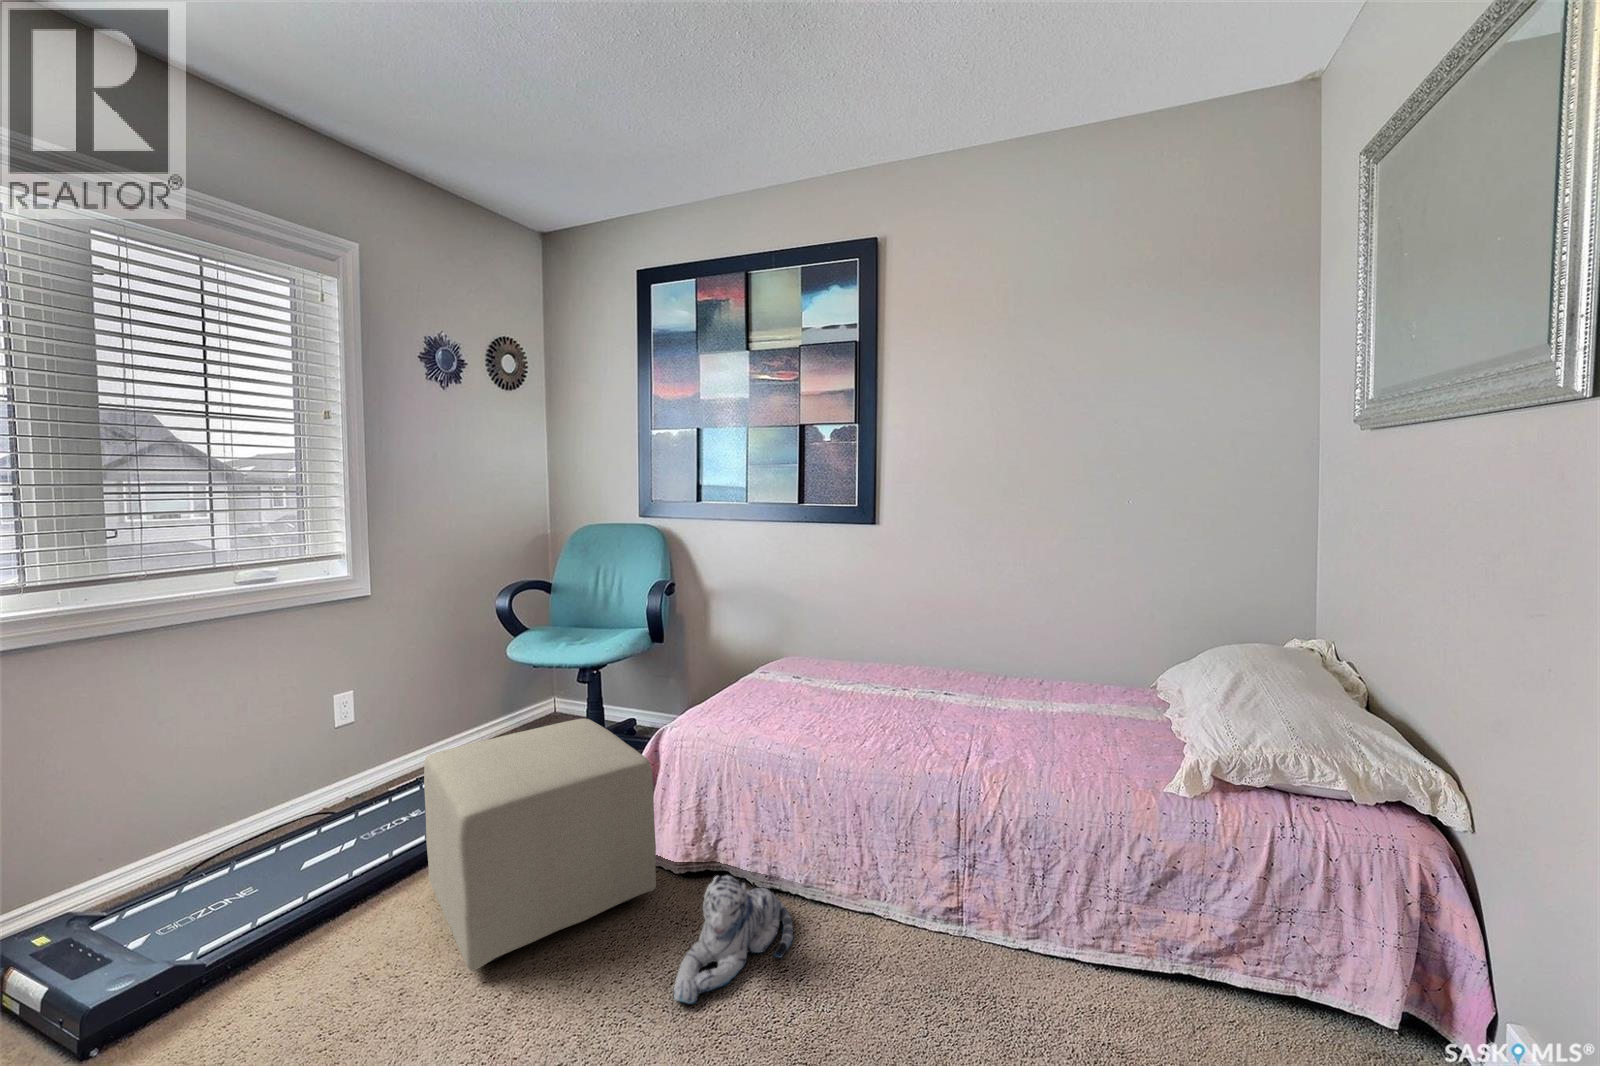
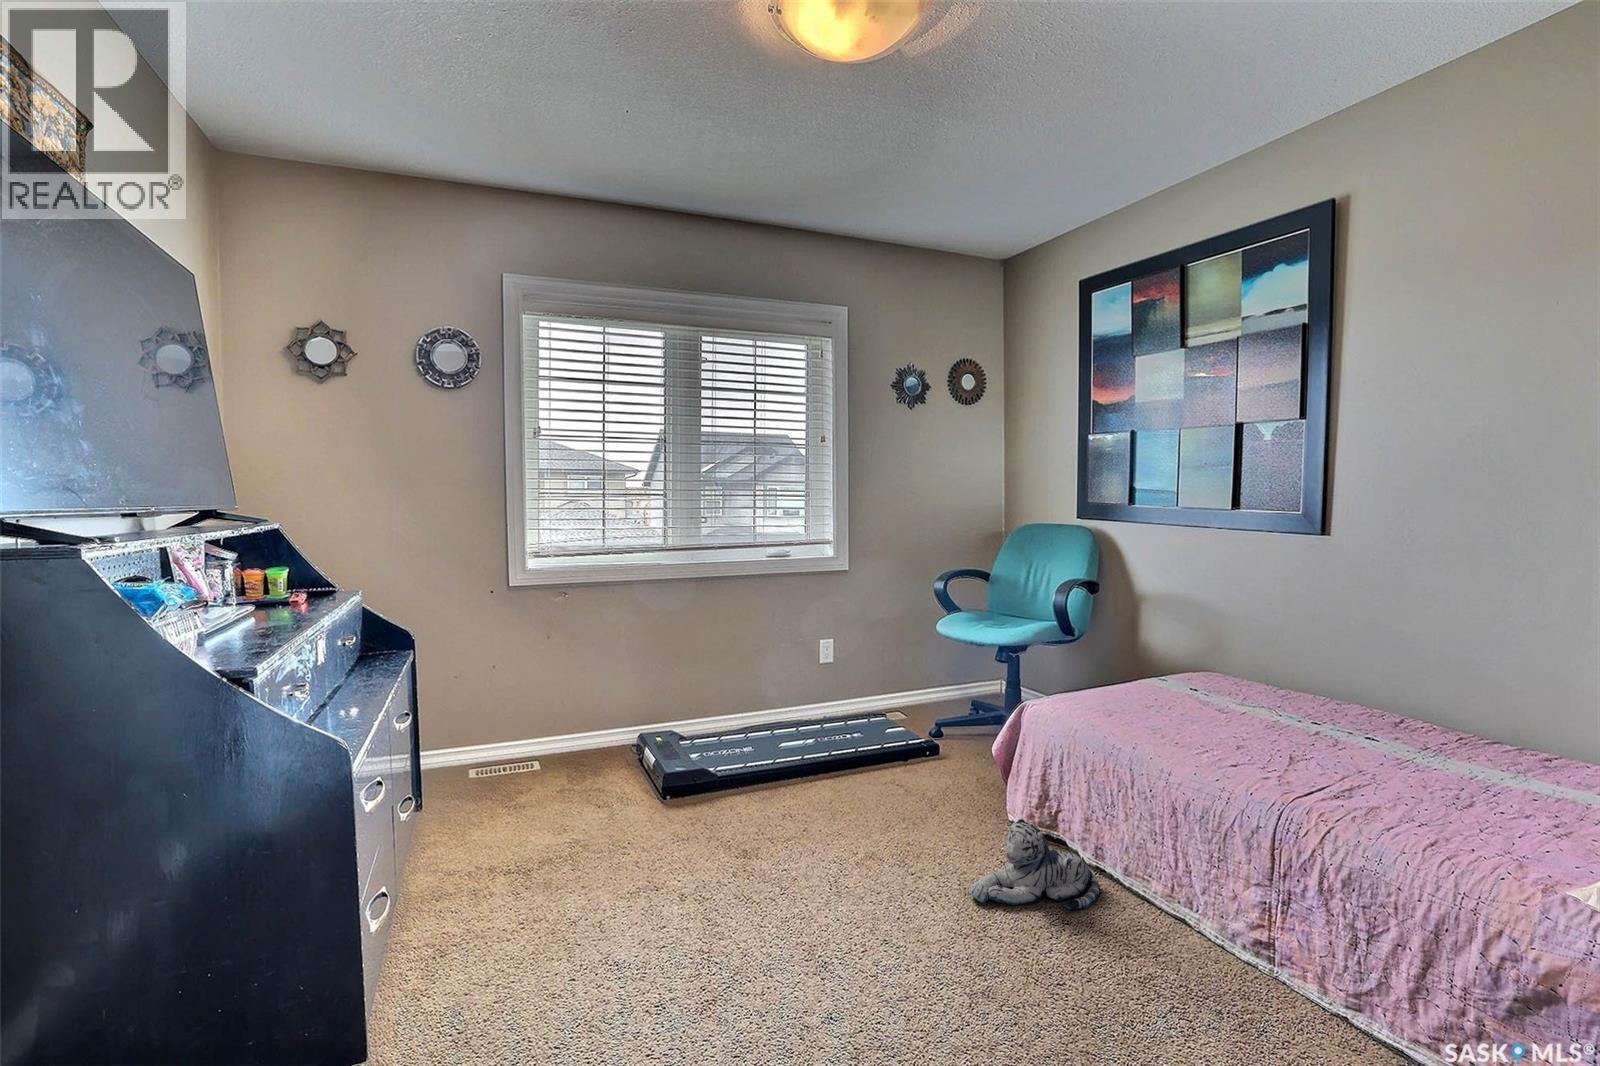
ottoman: present [424,719,656,971] -> none [851,680,998,832]

